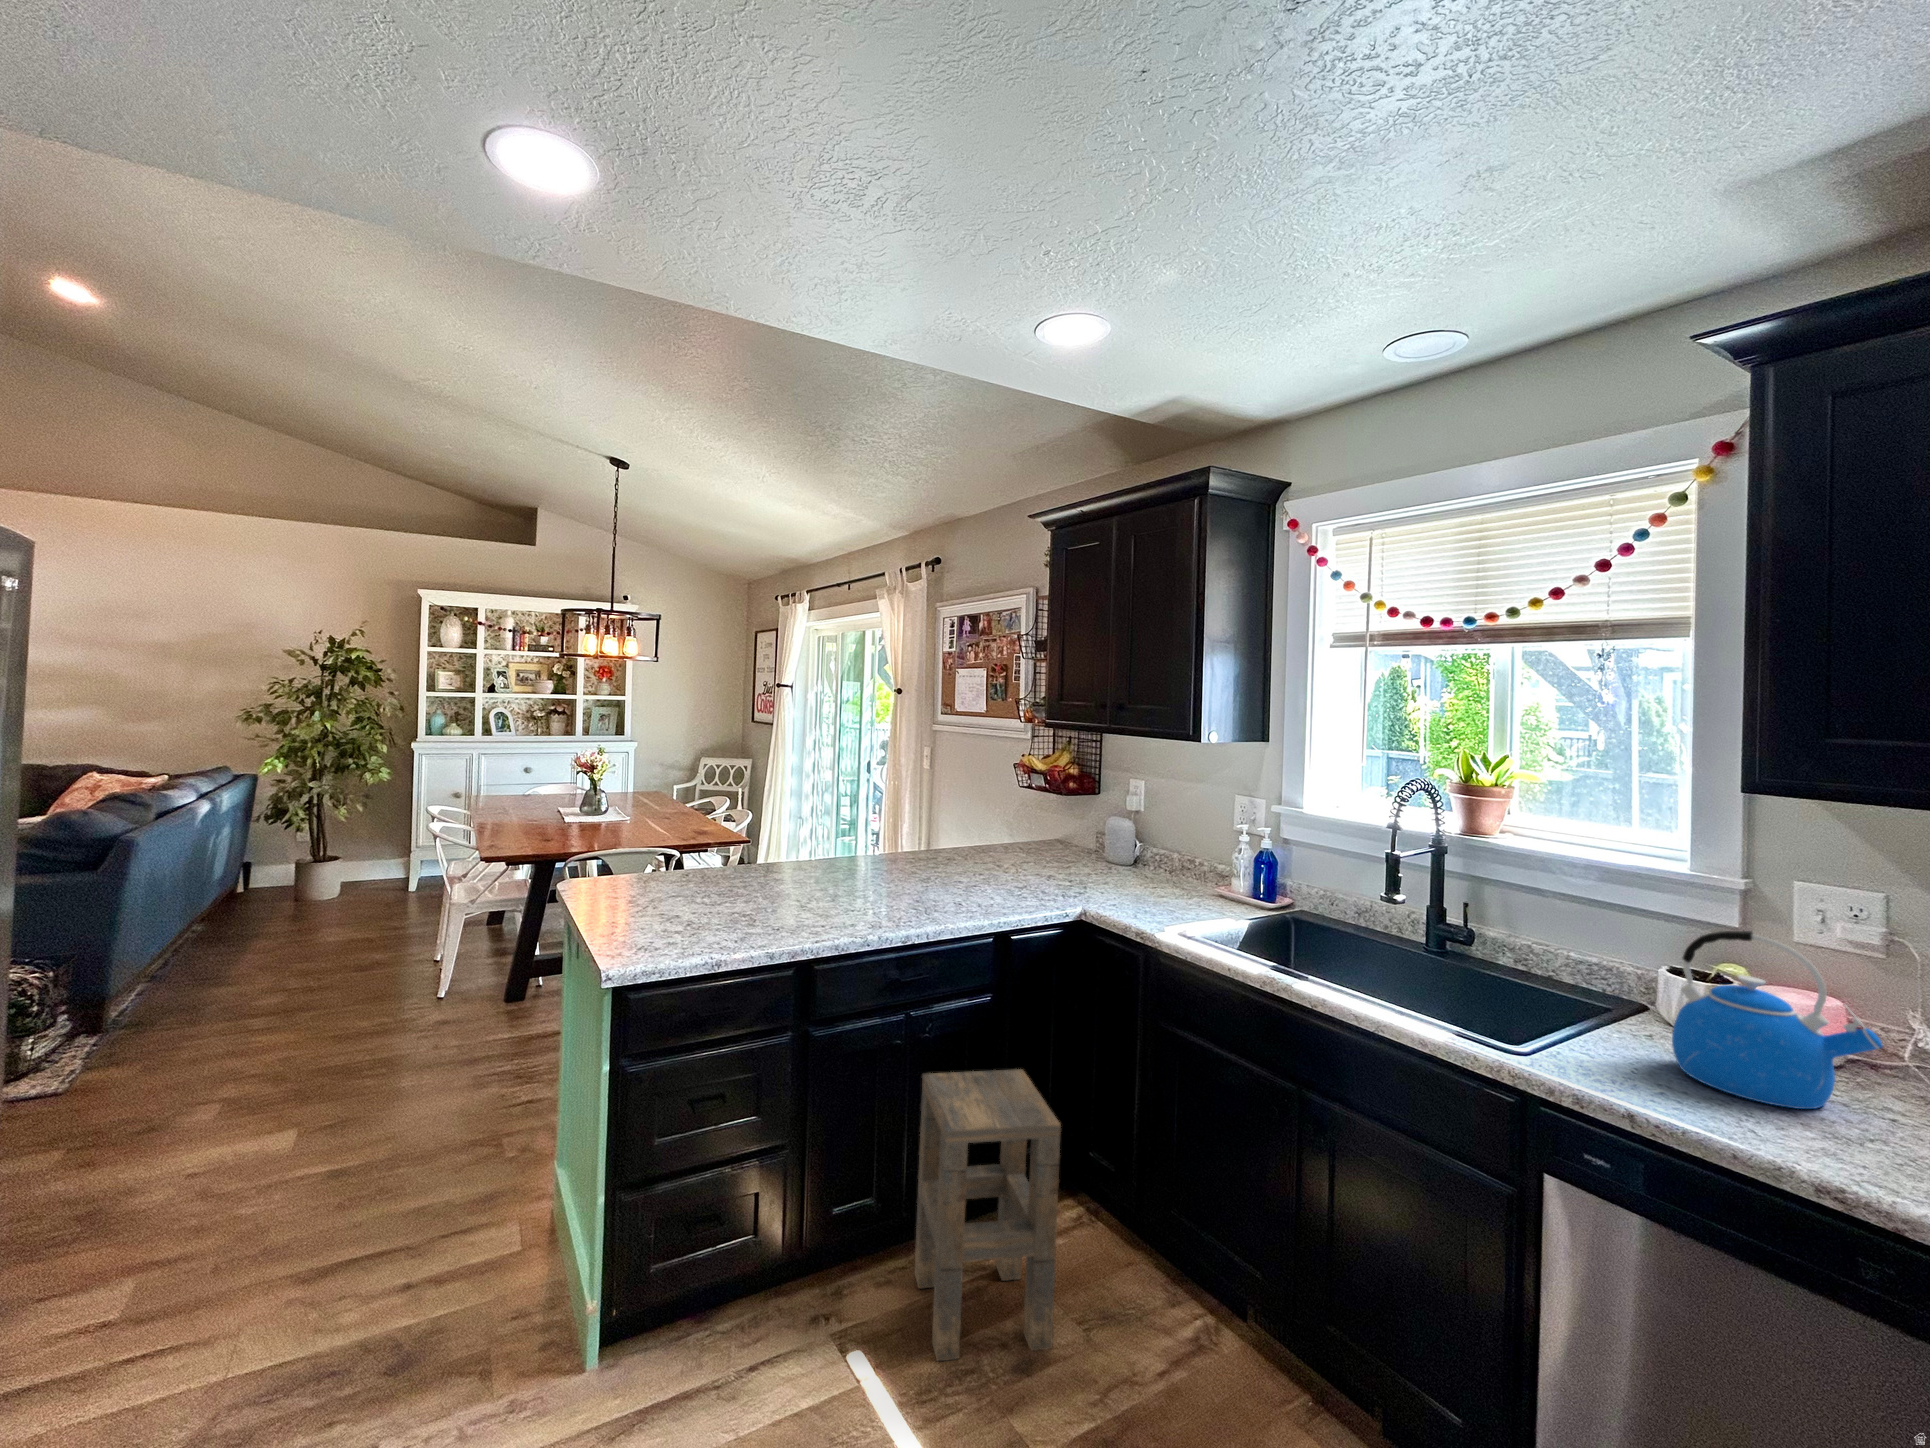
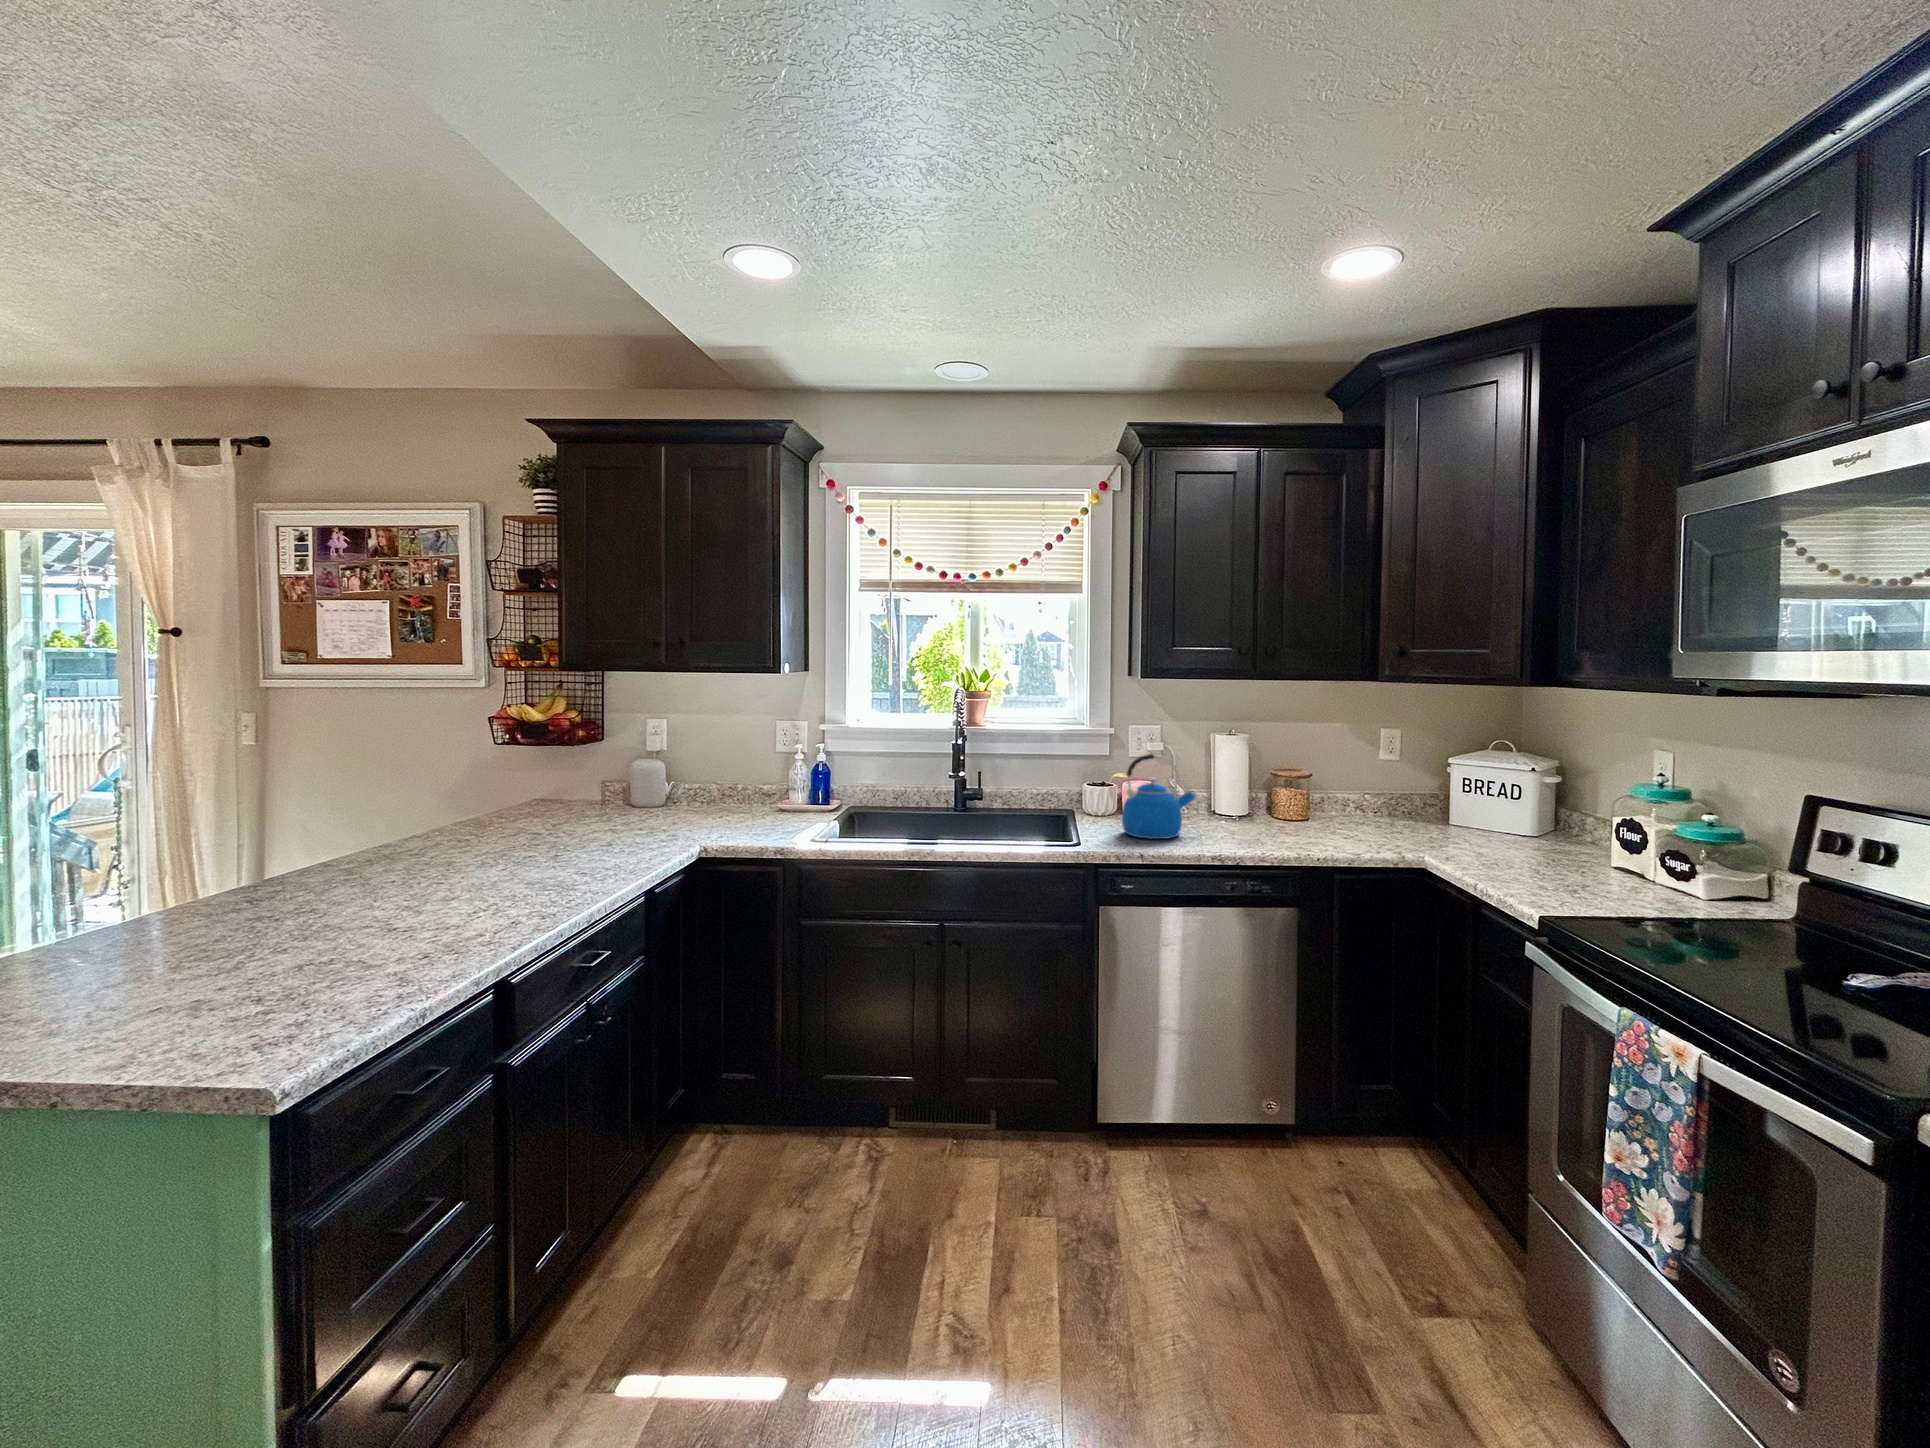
side table: present [914,1069,1061,1361] -> none [614,1014,790,1320]

